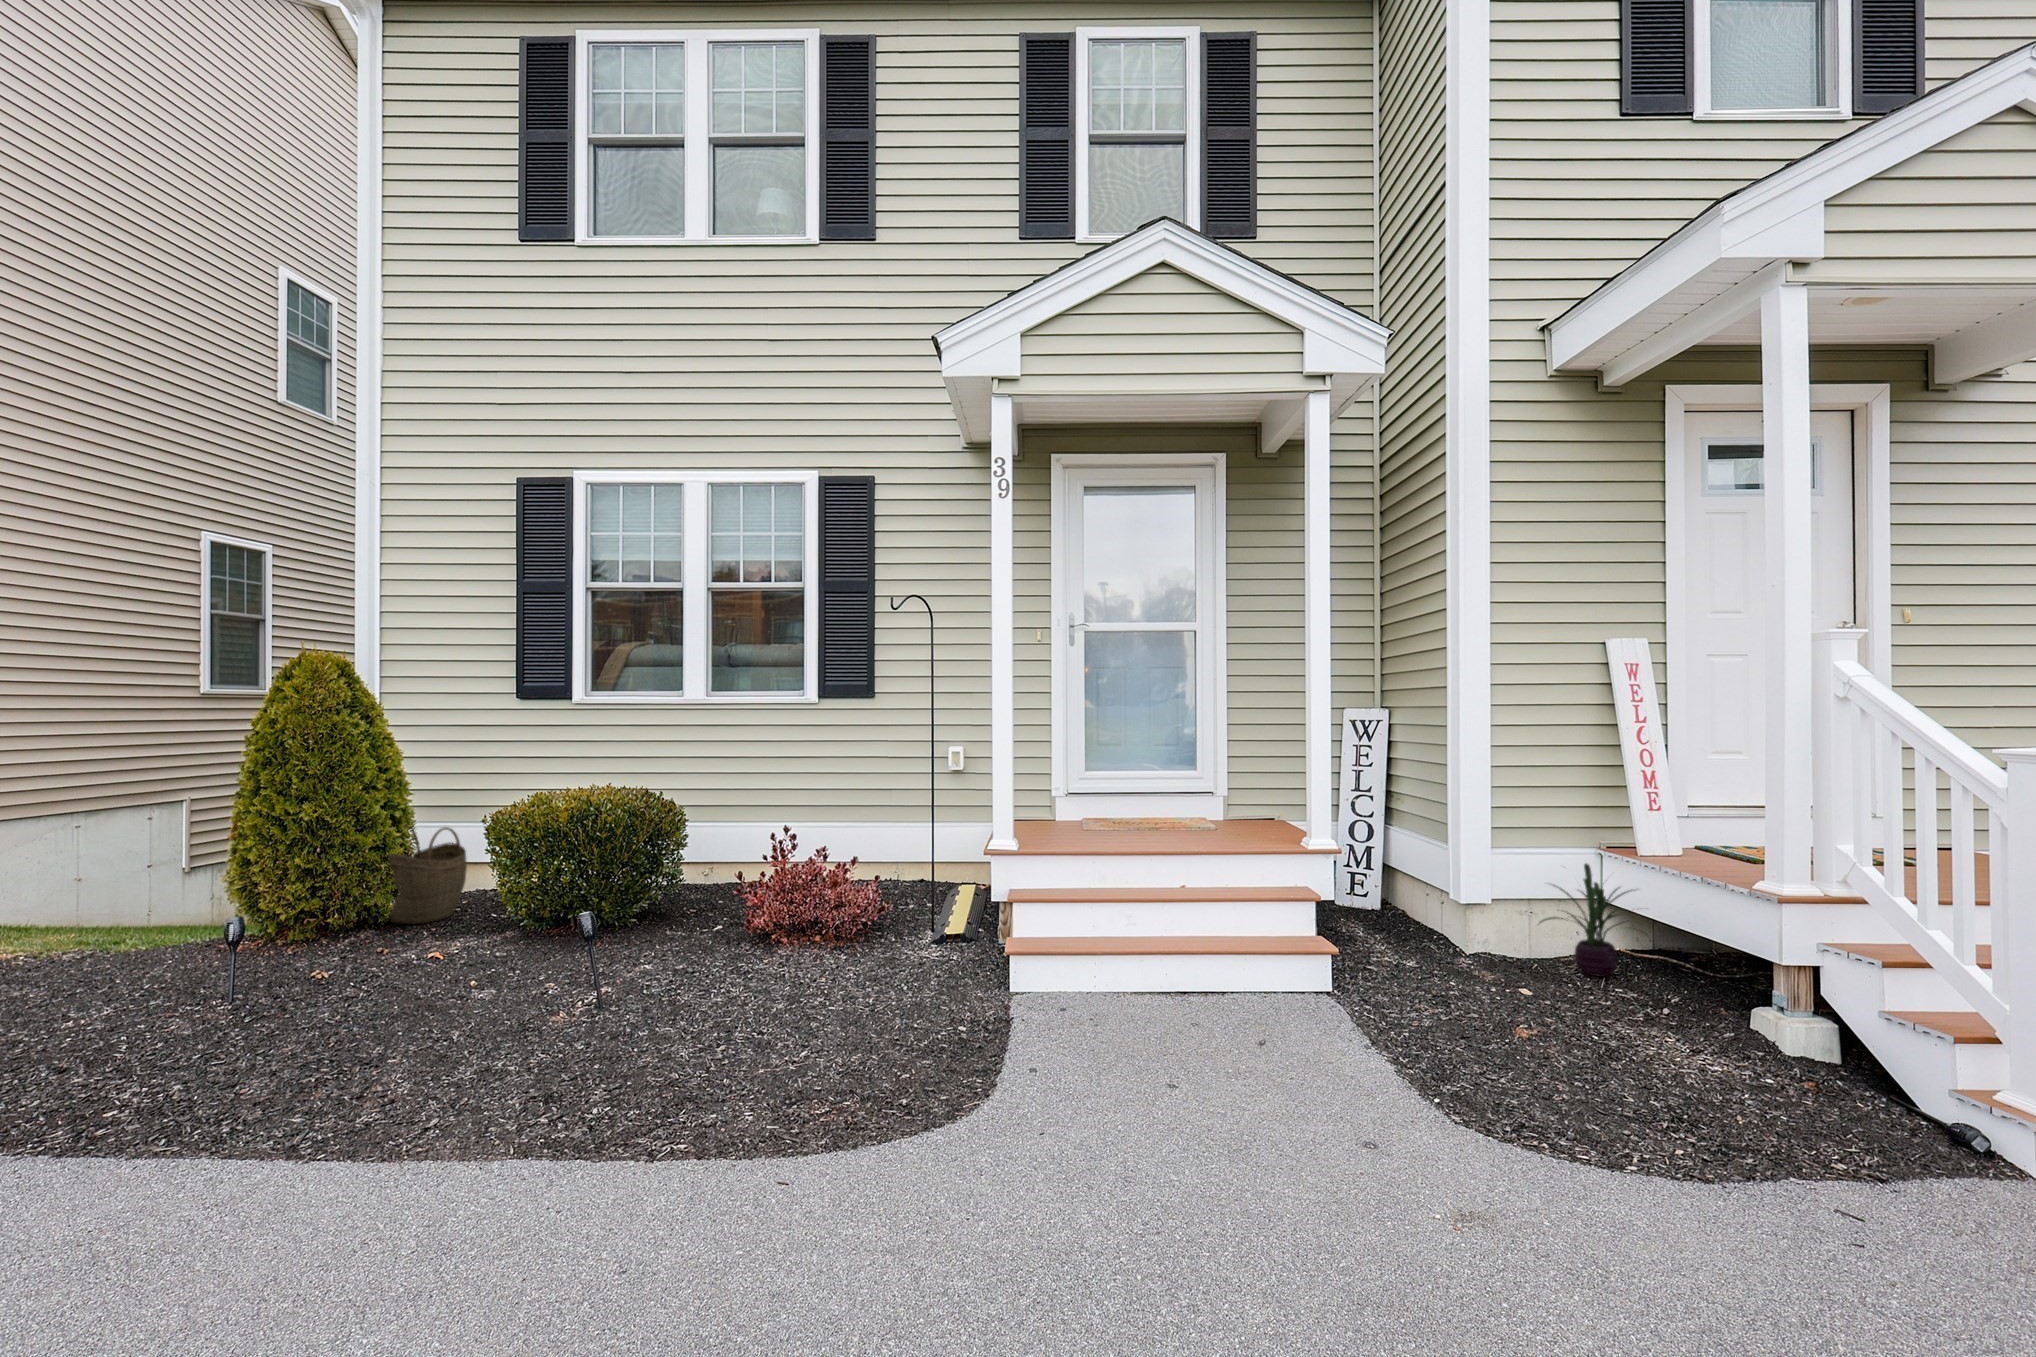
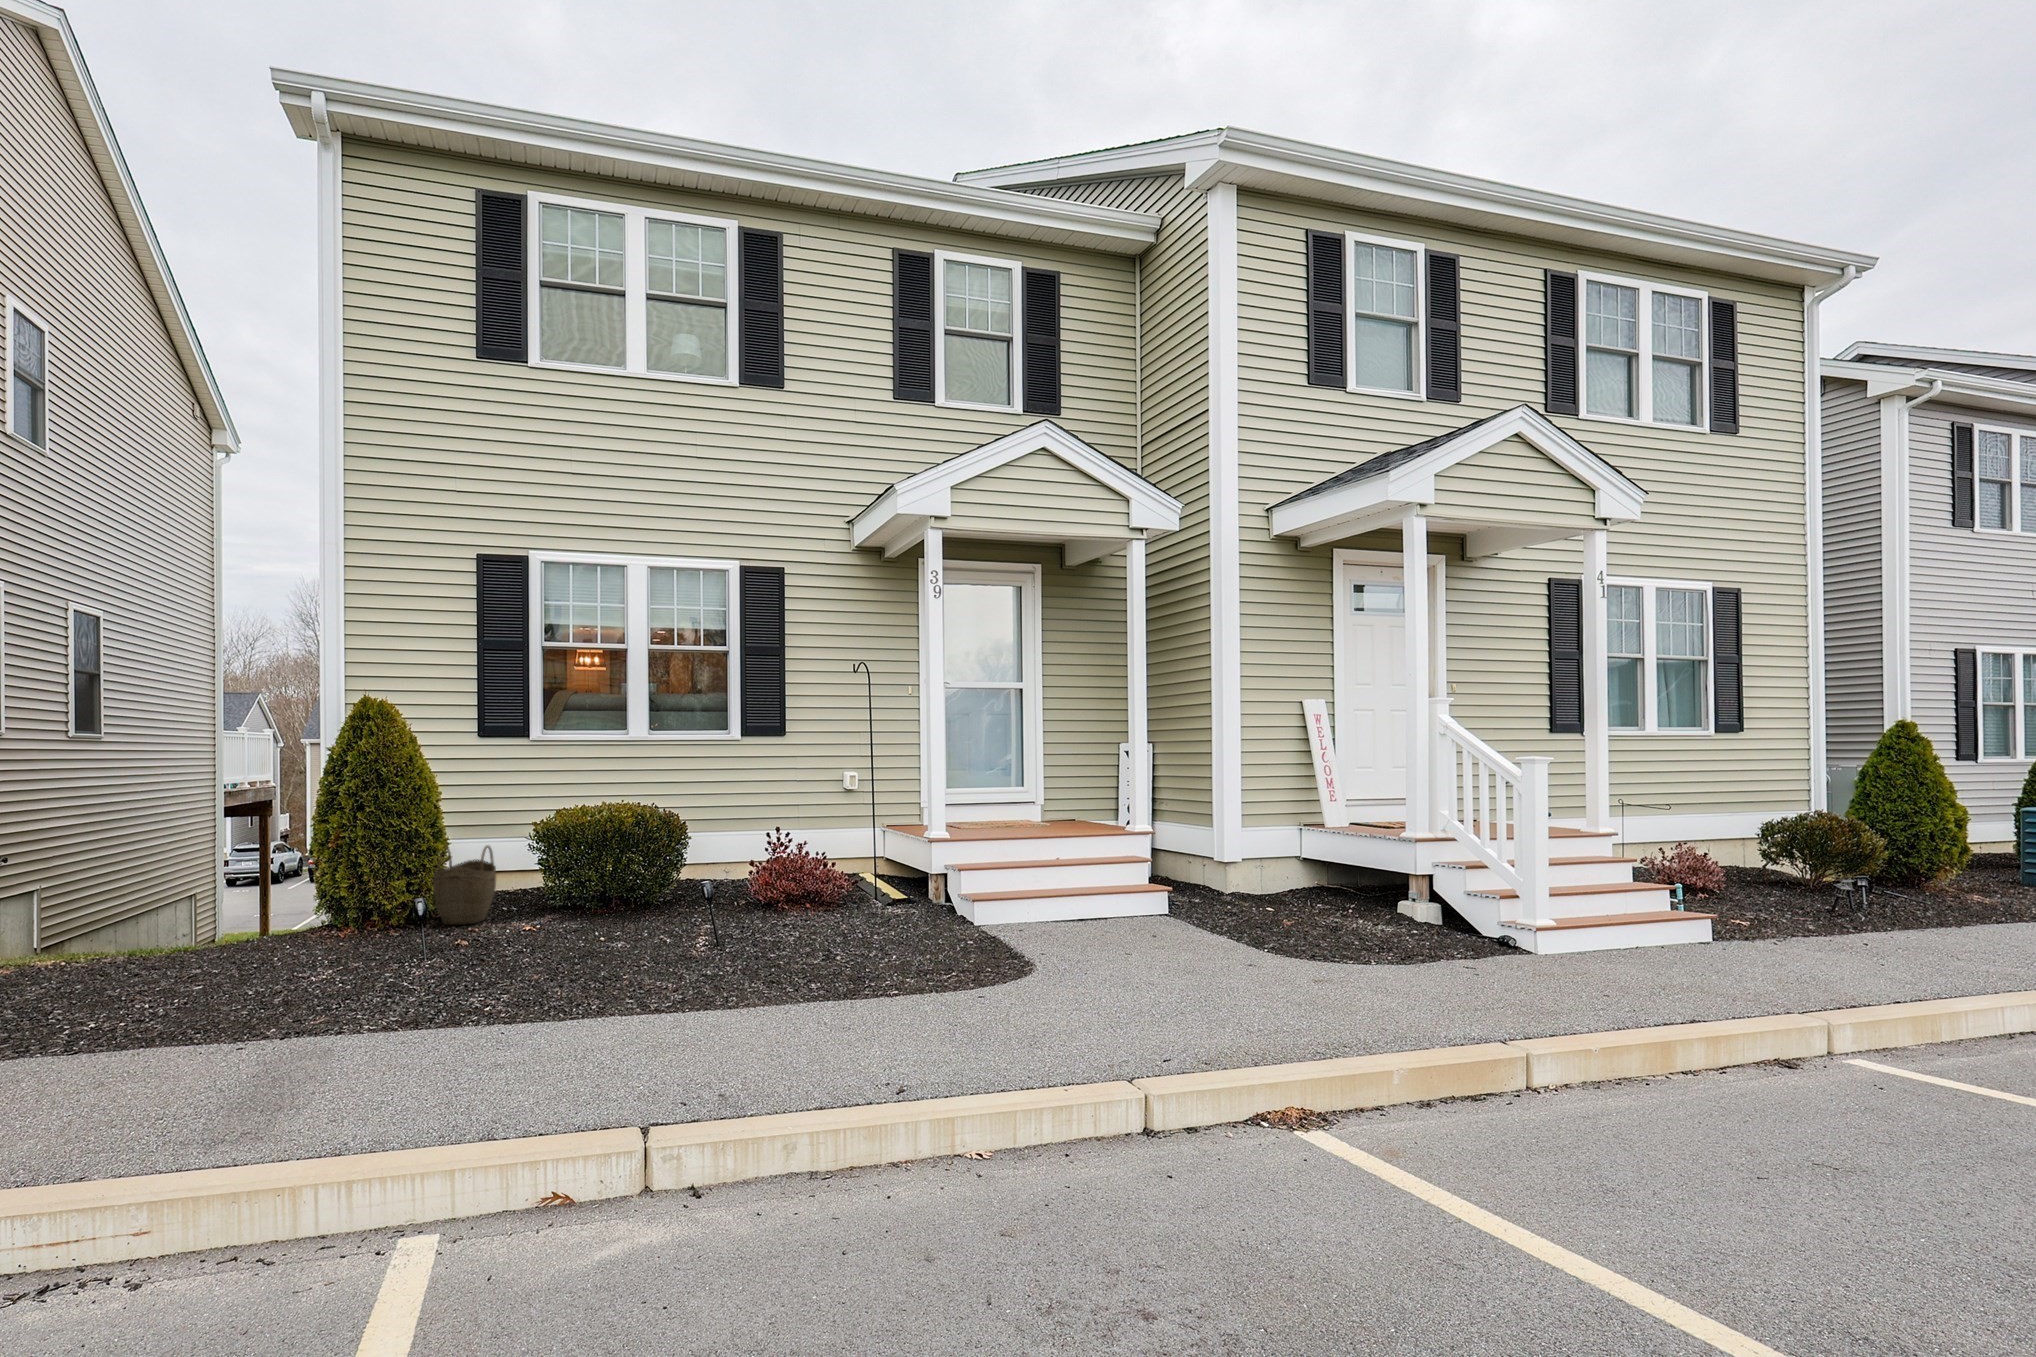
decorative plant: present [1540,864,1631,976] -> none [1265,833,1329,900]

